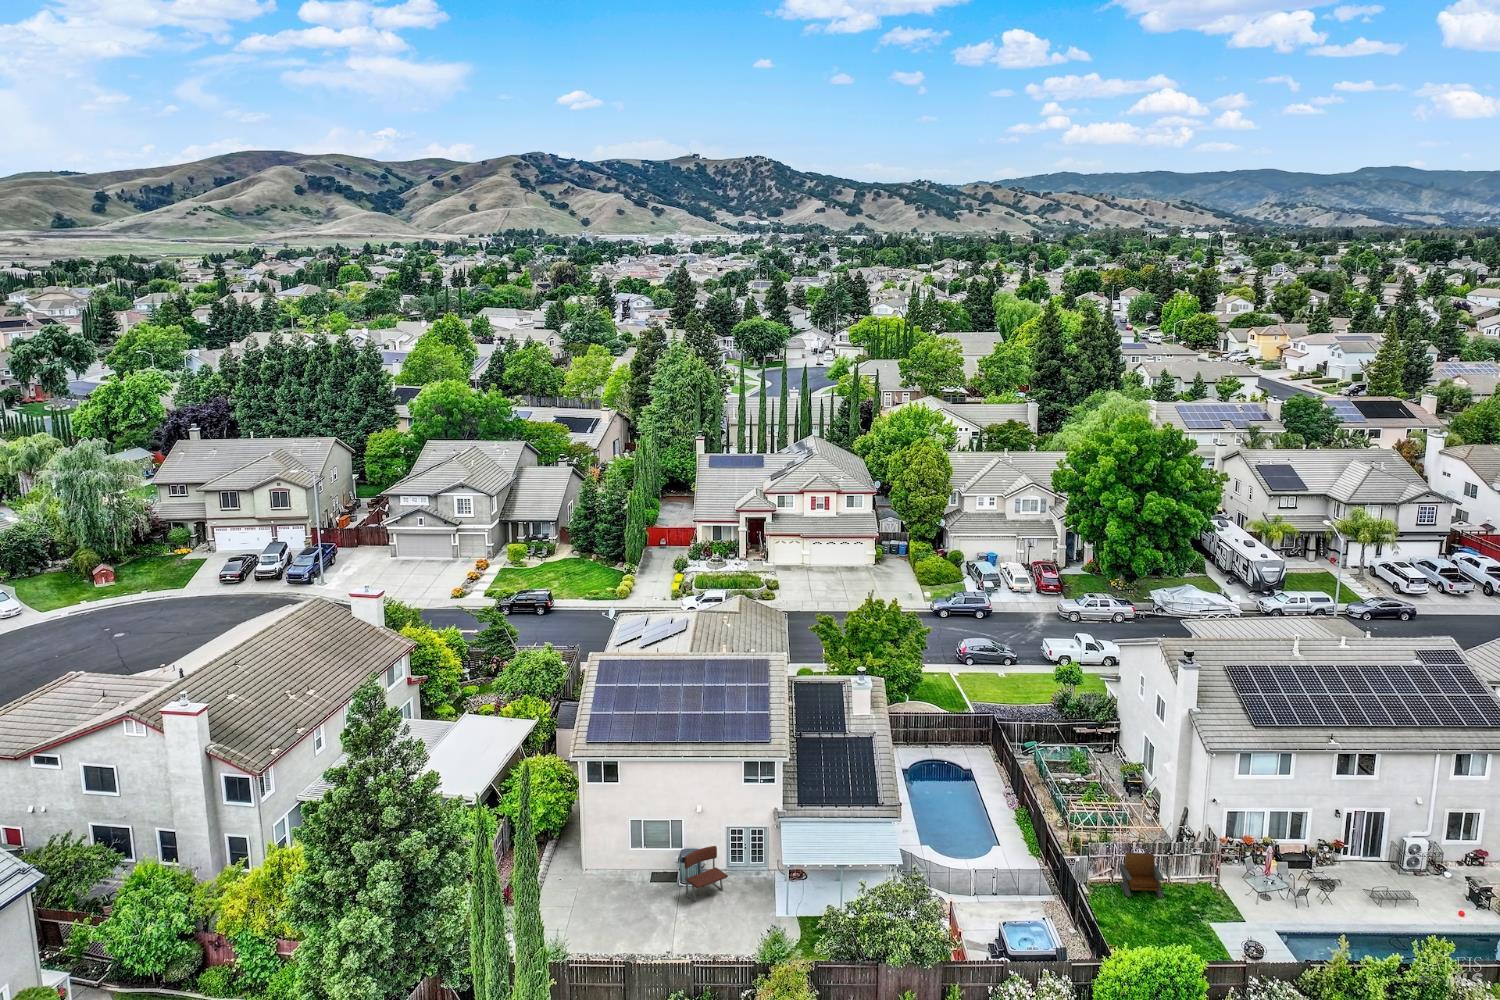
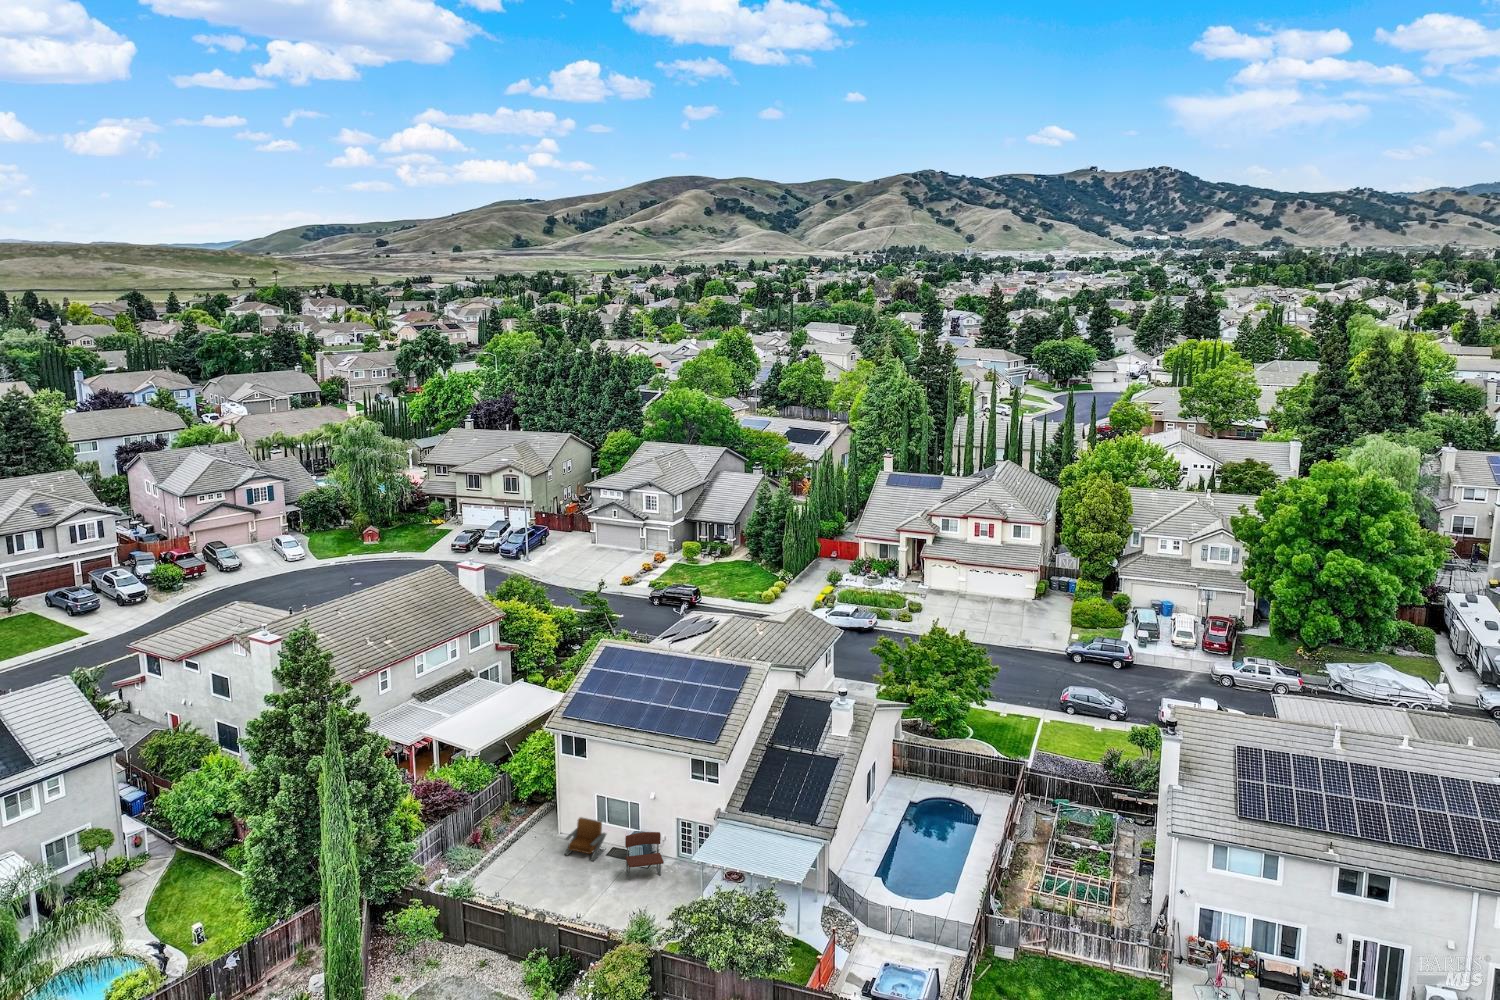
lounge chair: present [1119,853,1165,898] -> present [565,817,607,861]

